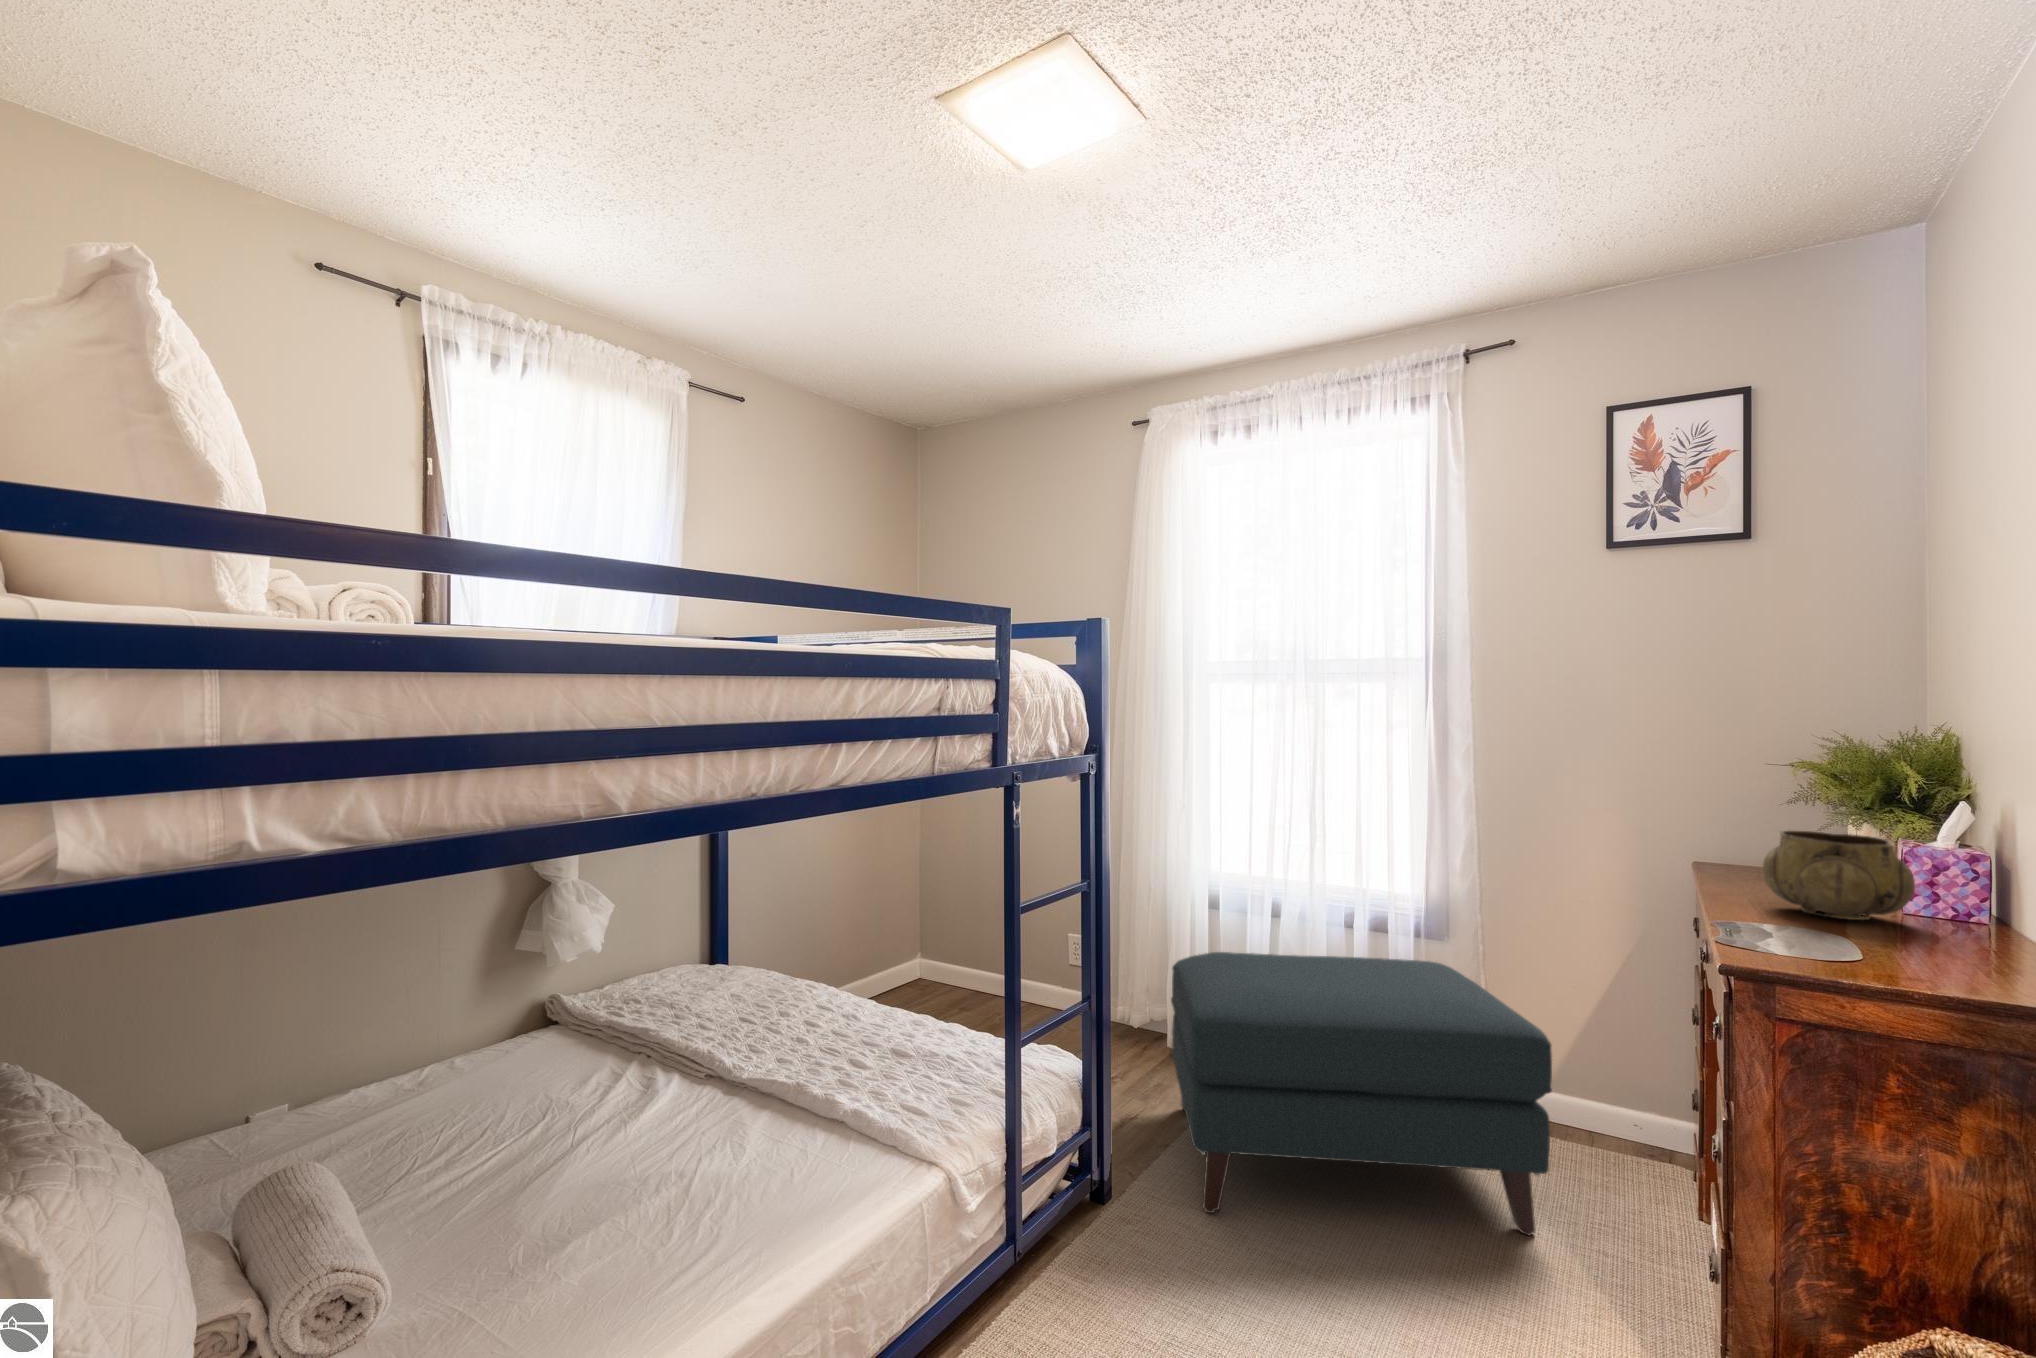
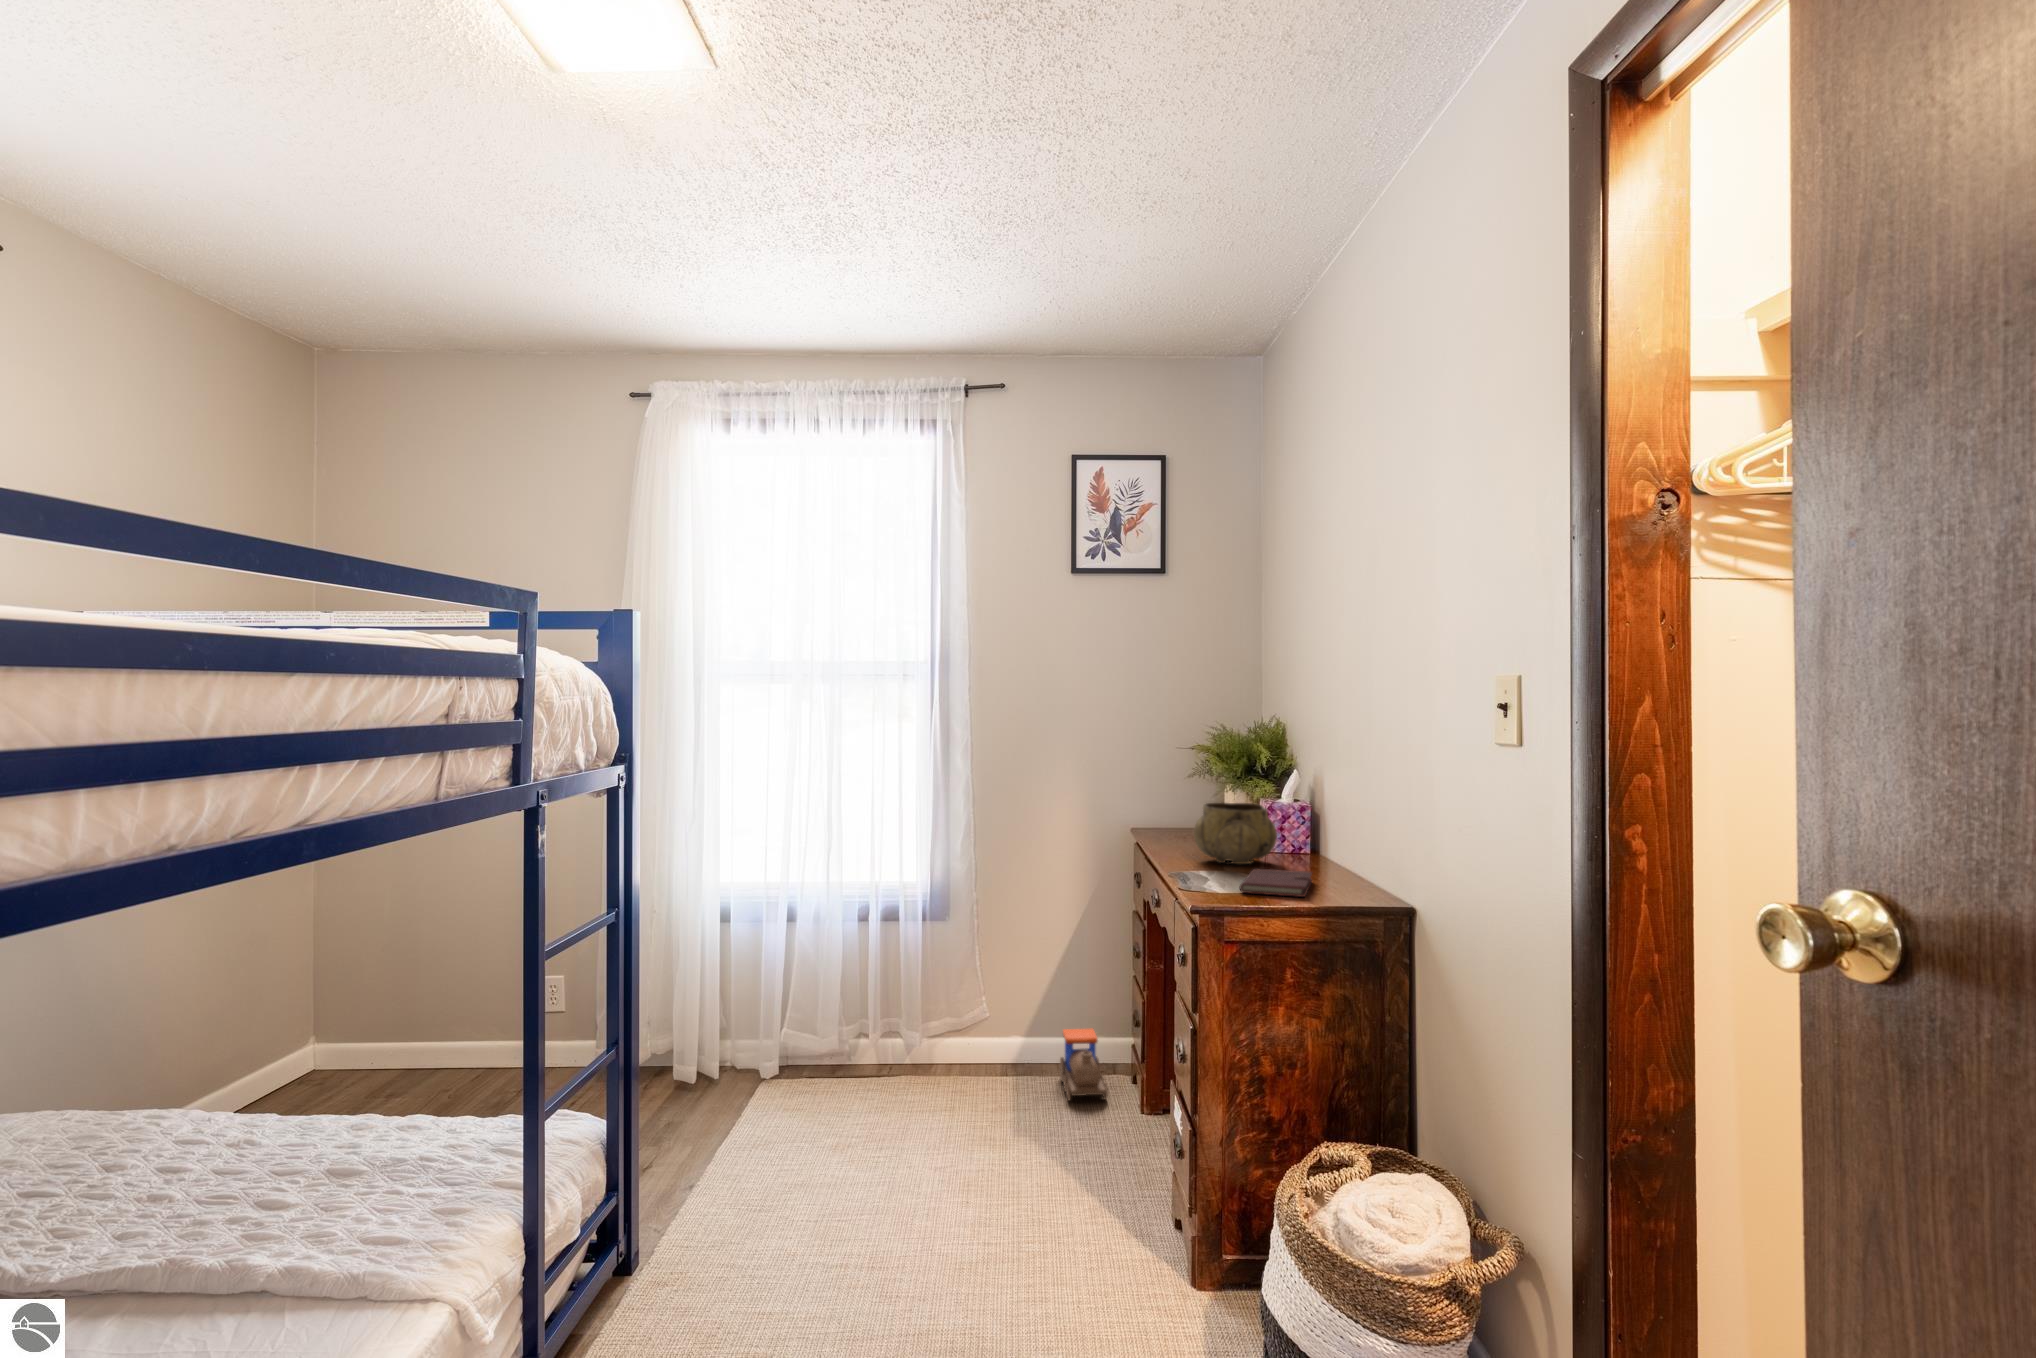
notebook: none [1812,926,1971,977] -> present [1239,869,1312,897]
ottoman: present [1171,952,1552,1235] -> none [704,943,1055,1226]
toy train: none [1587,1091,1649,1193] -> present [1060,1029,1108,1101]

